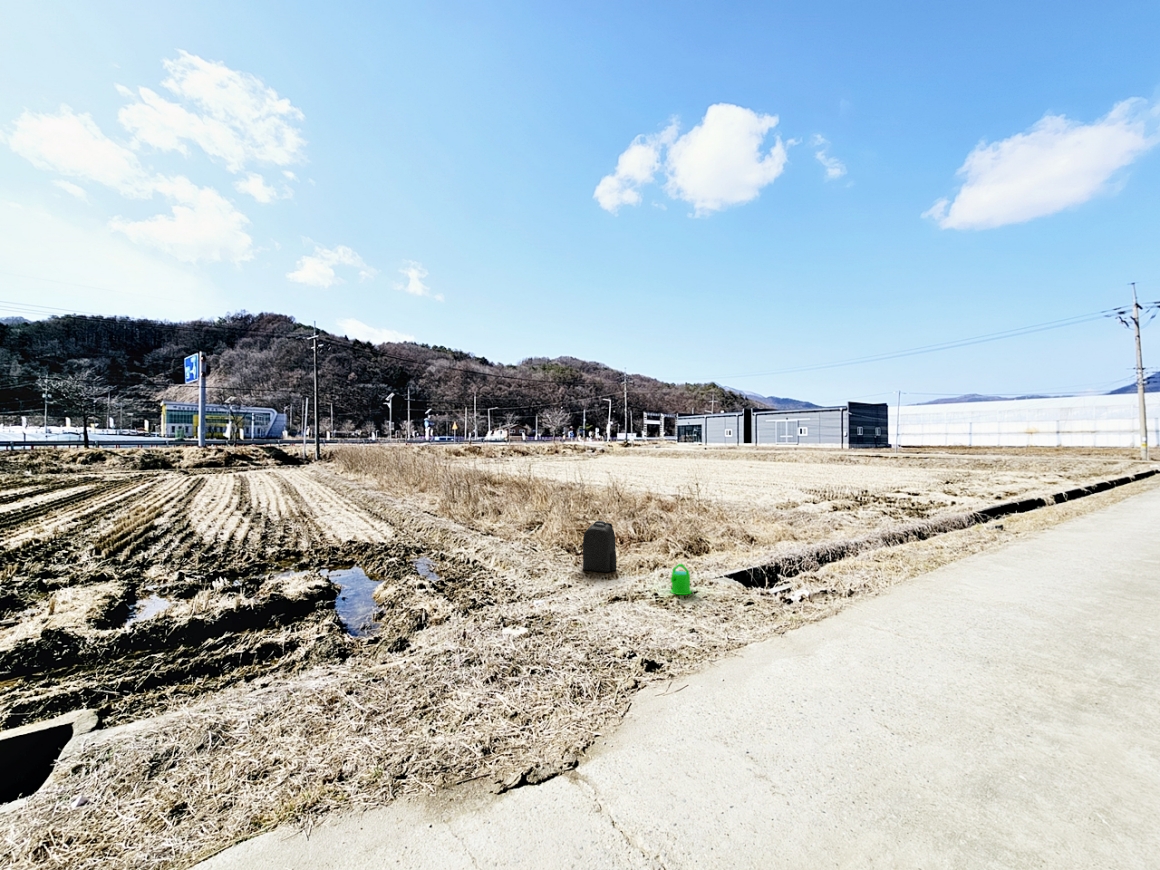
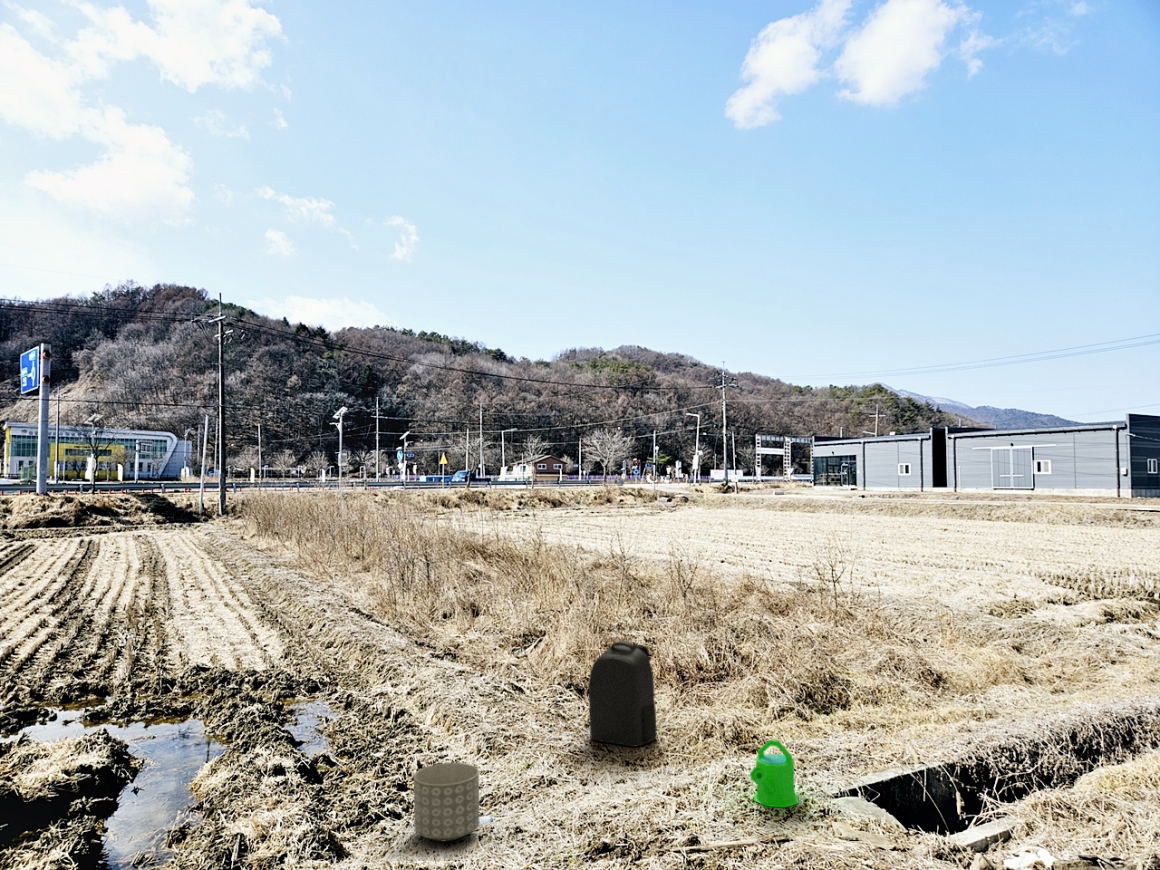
planter: none [513,575,544,611] -> present [414,763,479,841]

